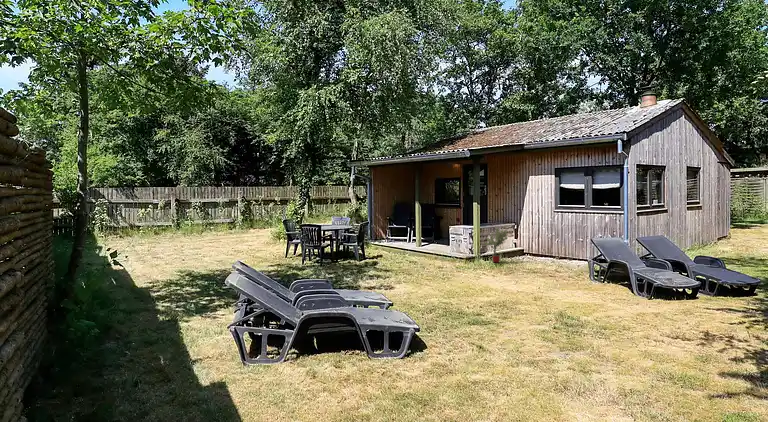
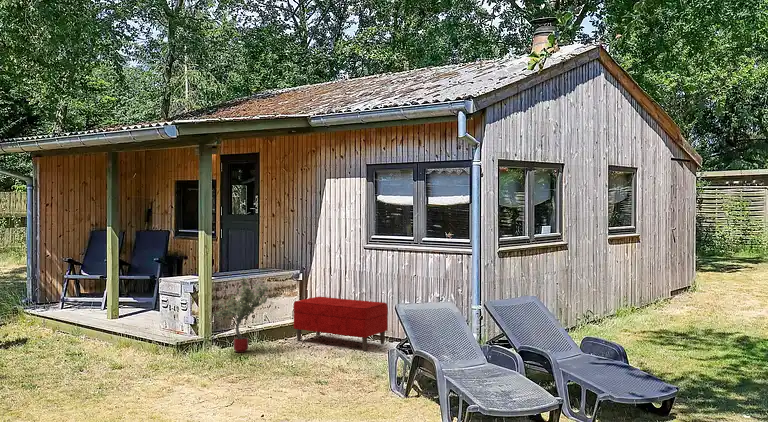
bench: none [517,237,569,264] -> present [294,297,388,351]

